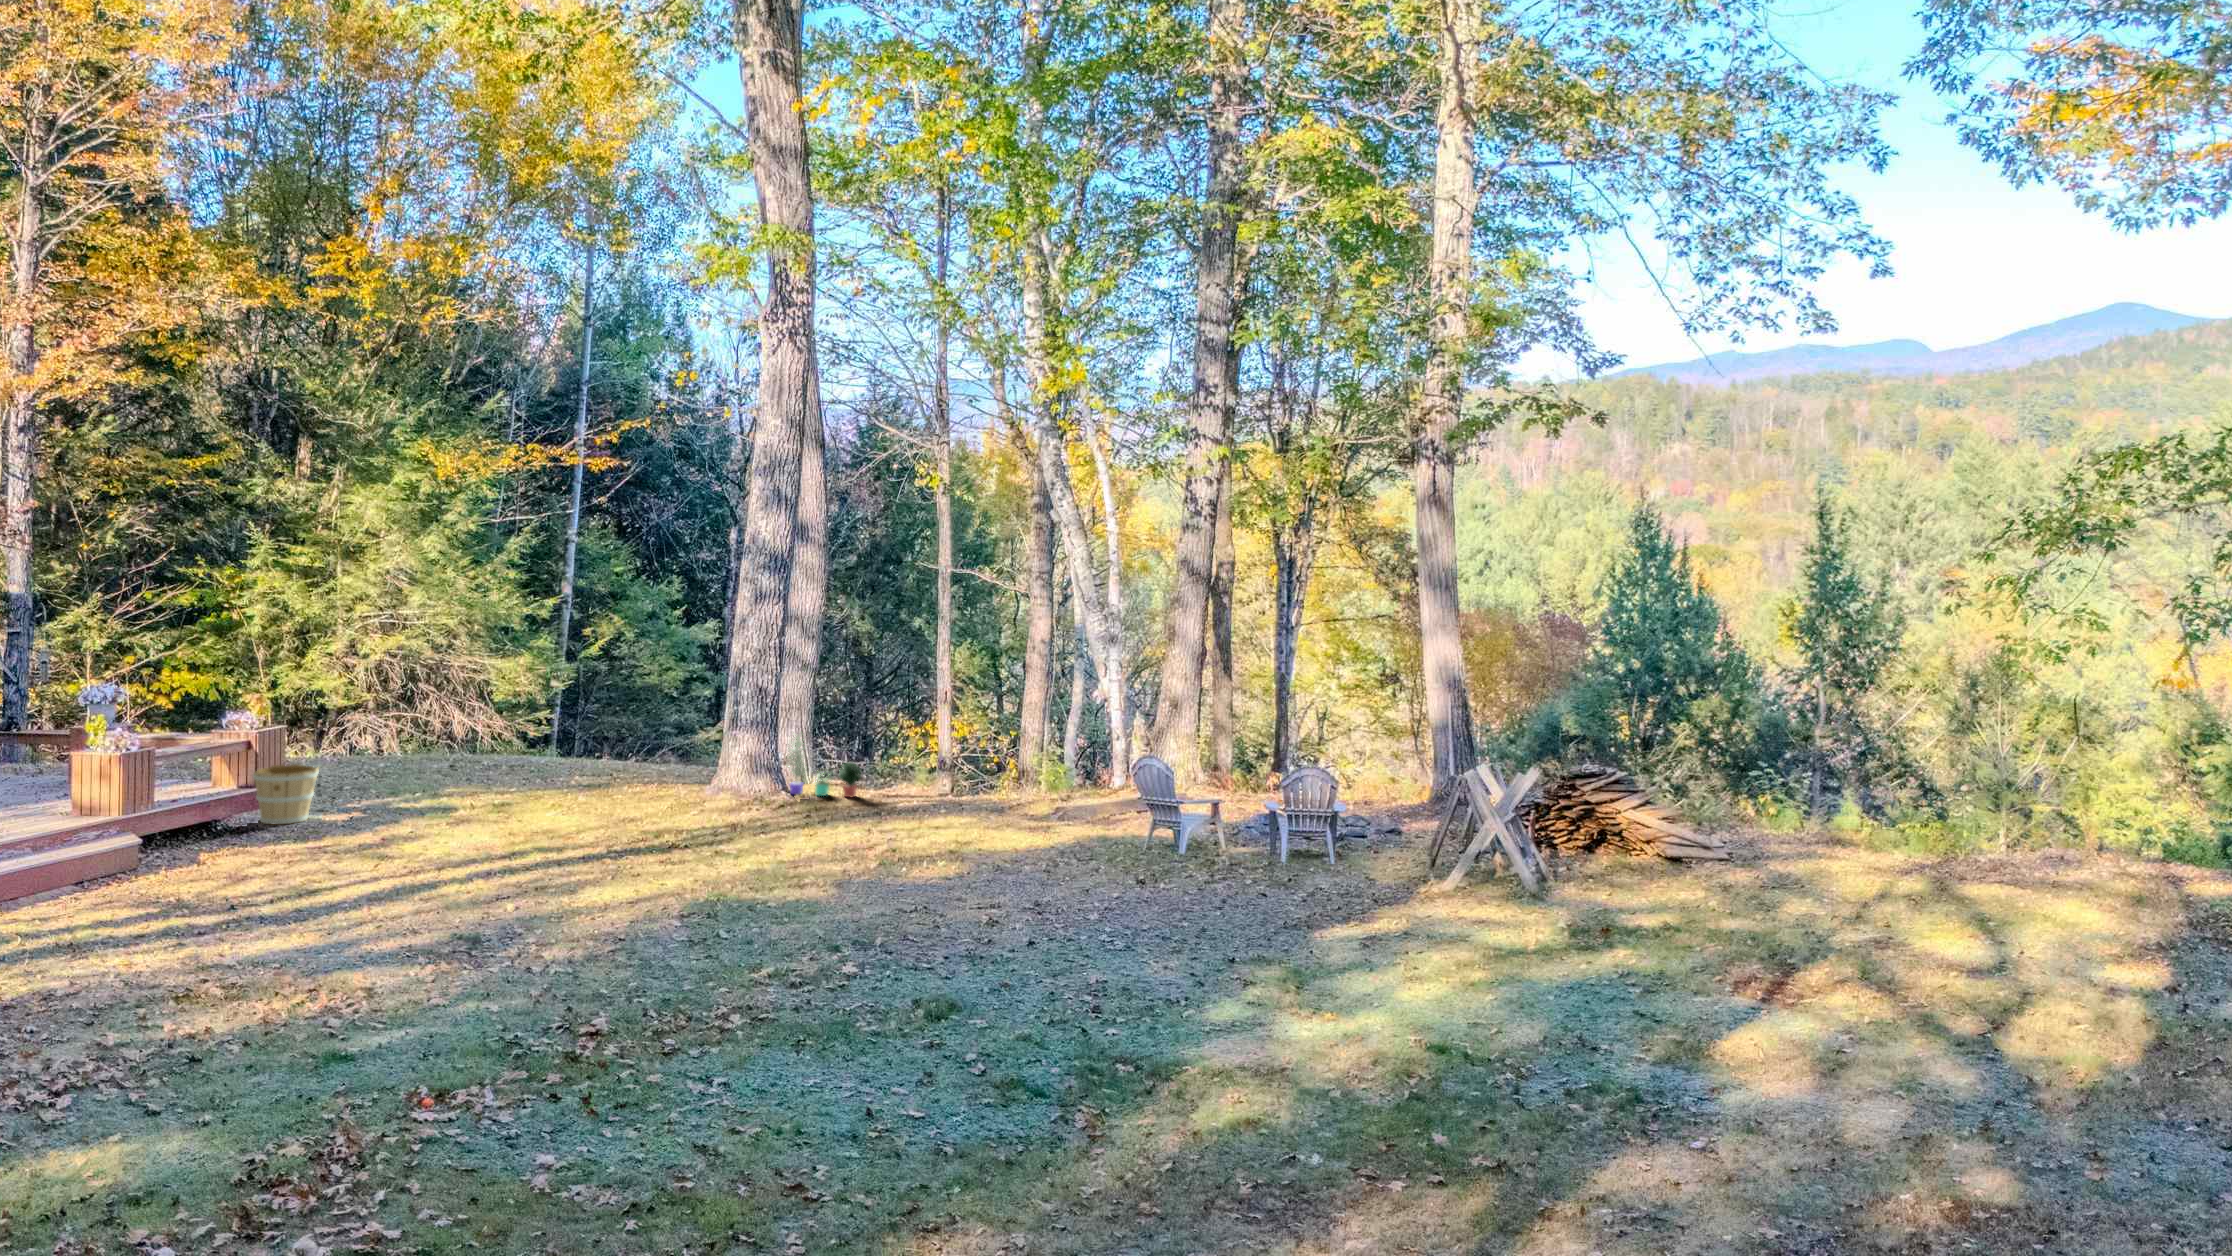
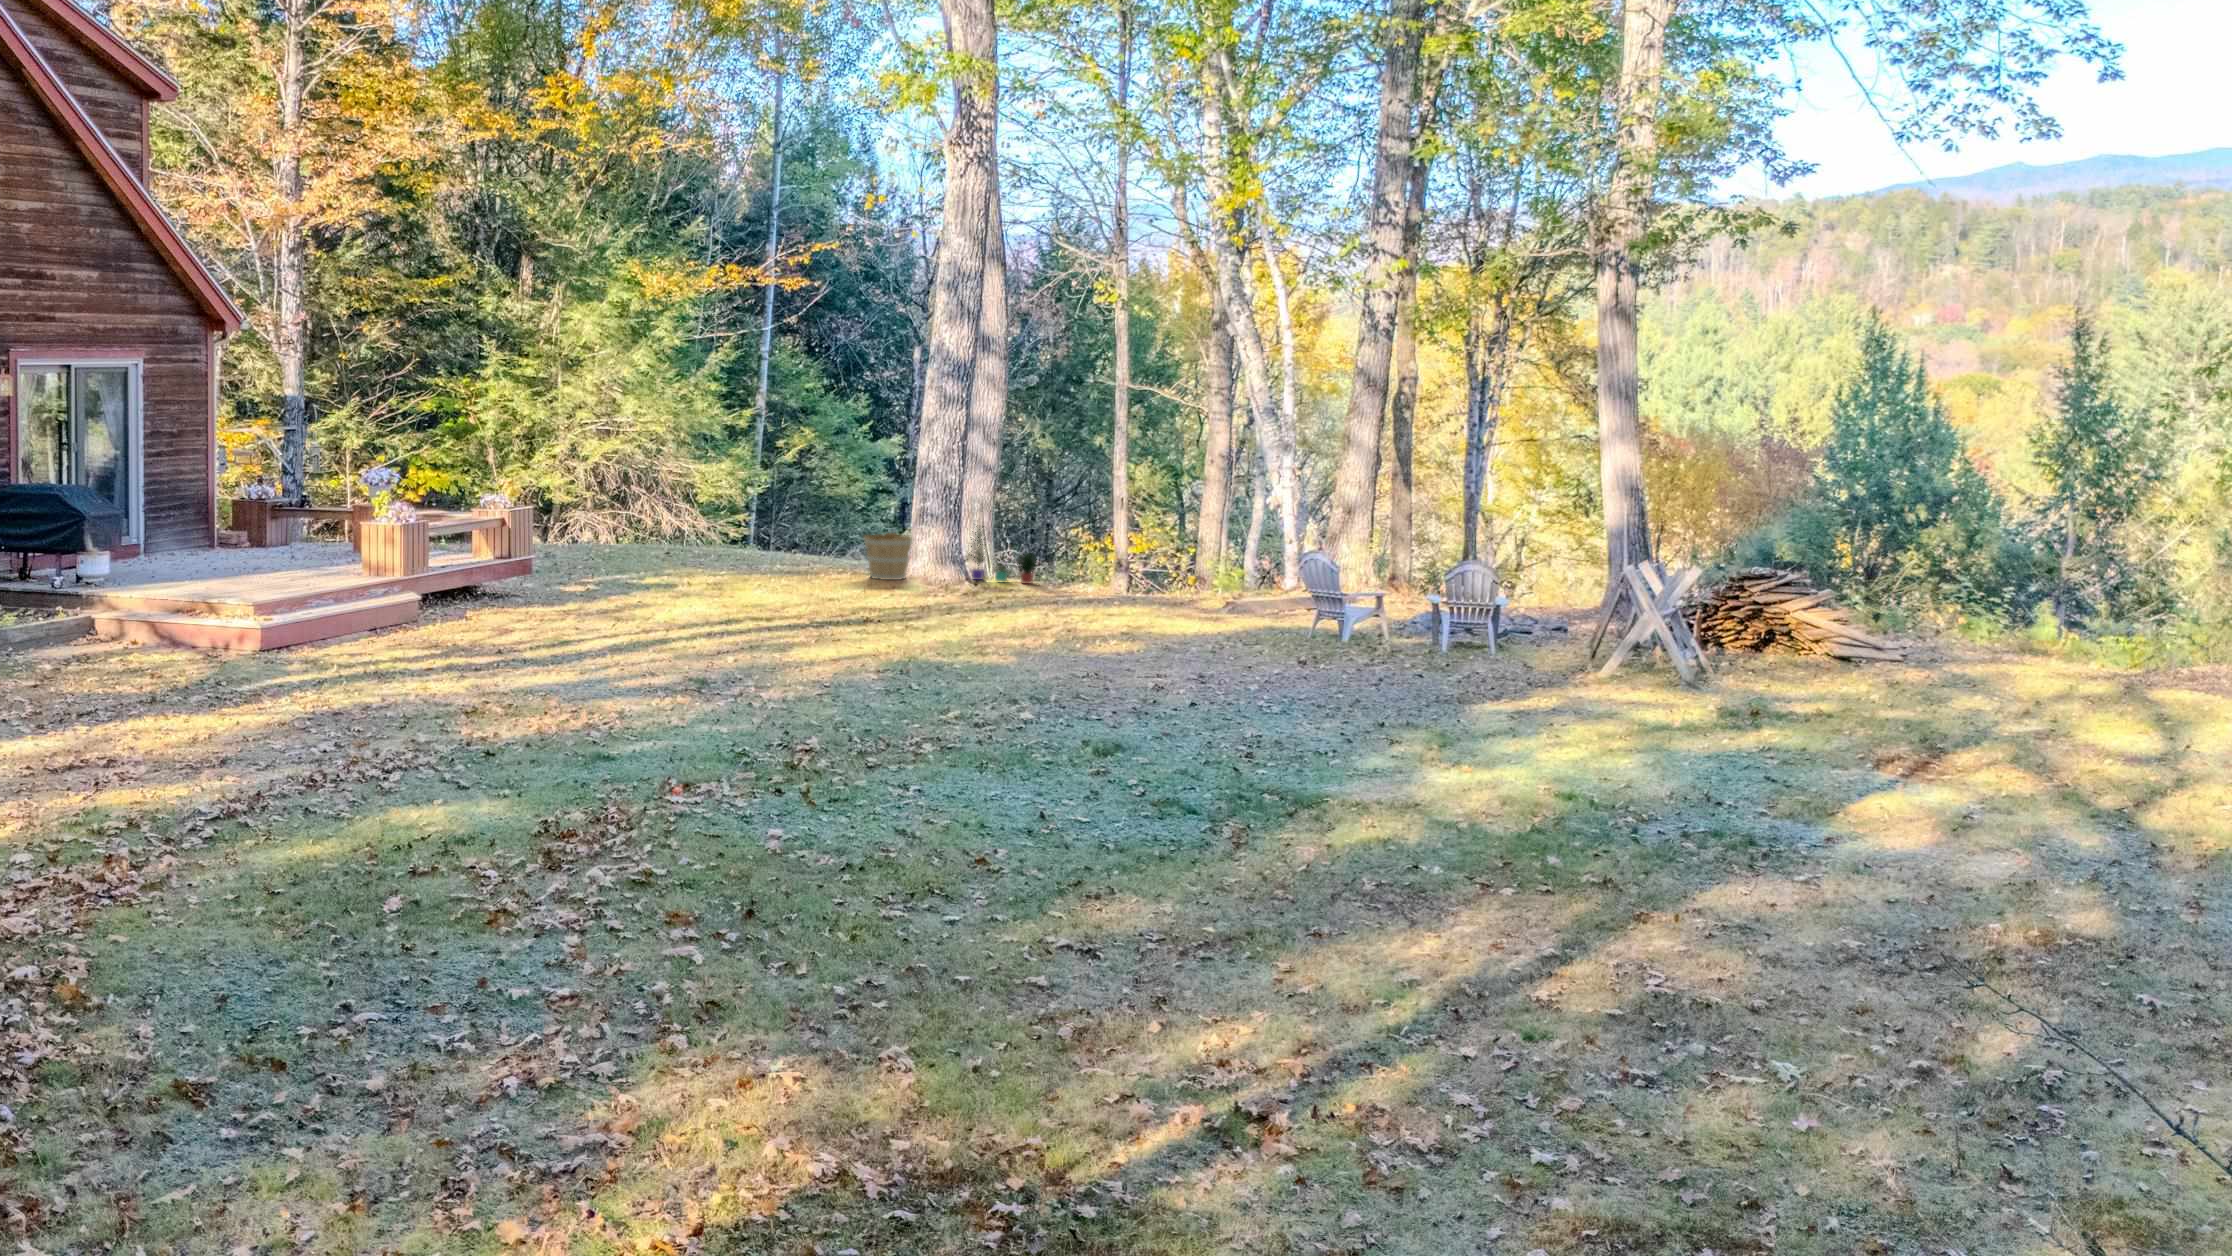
wooden bucket: present [253,764,319,824] -> present [864,533,912,580]

